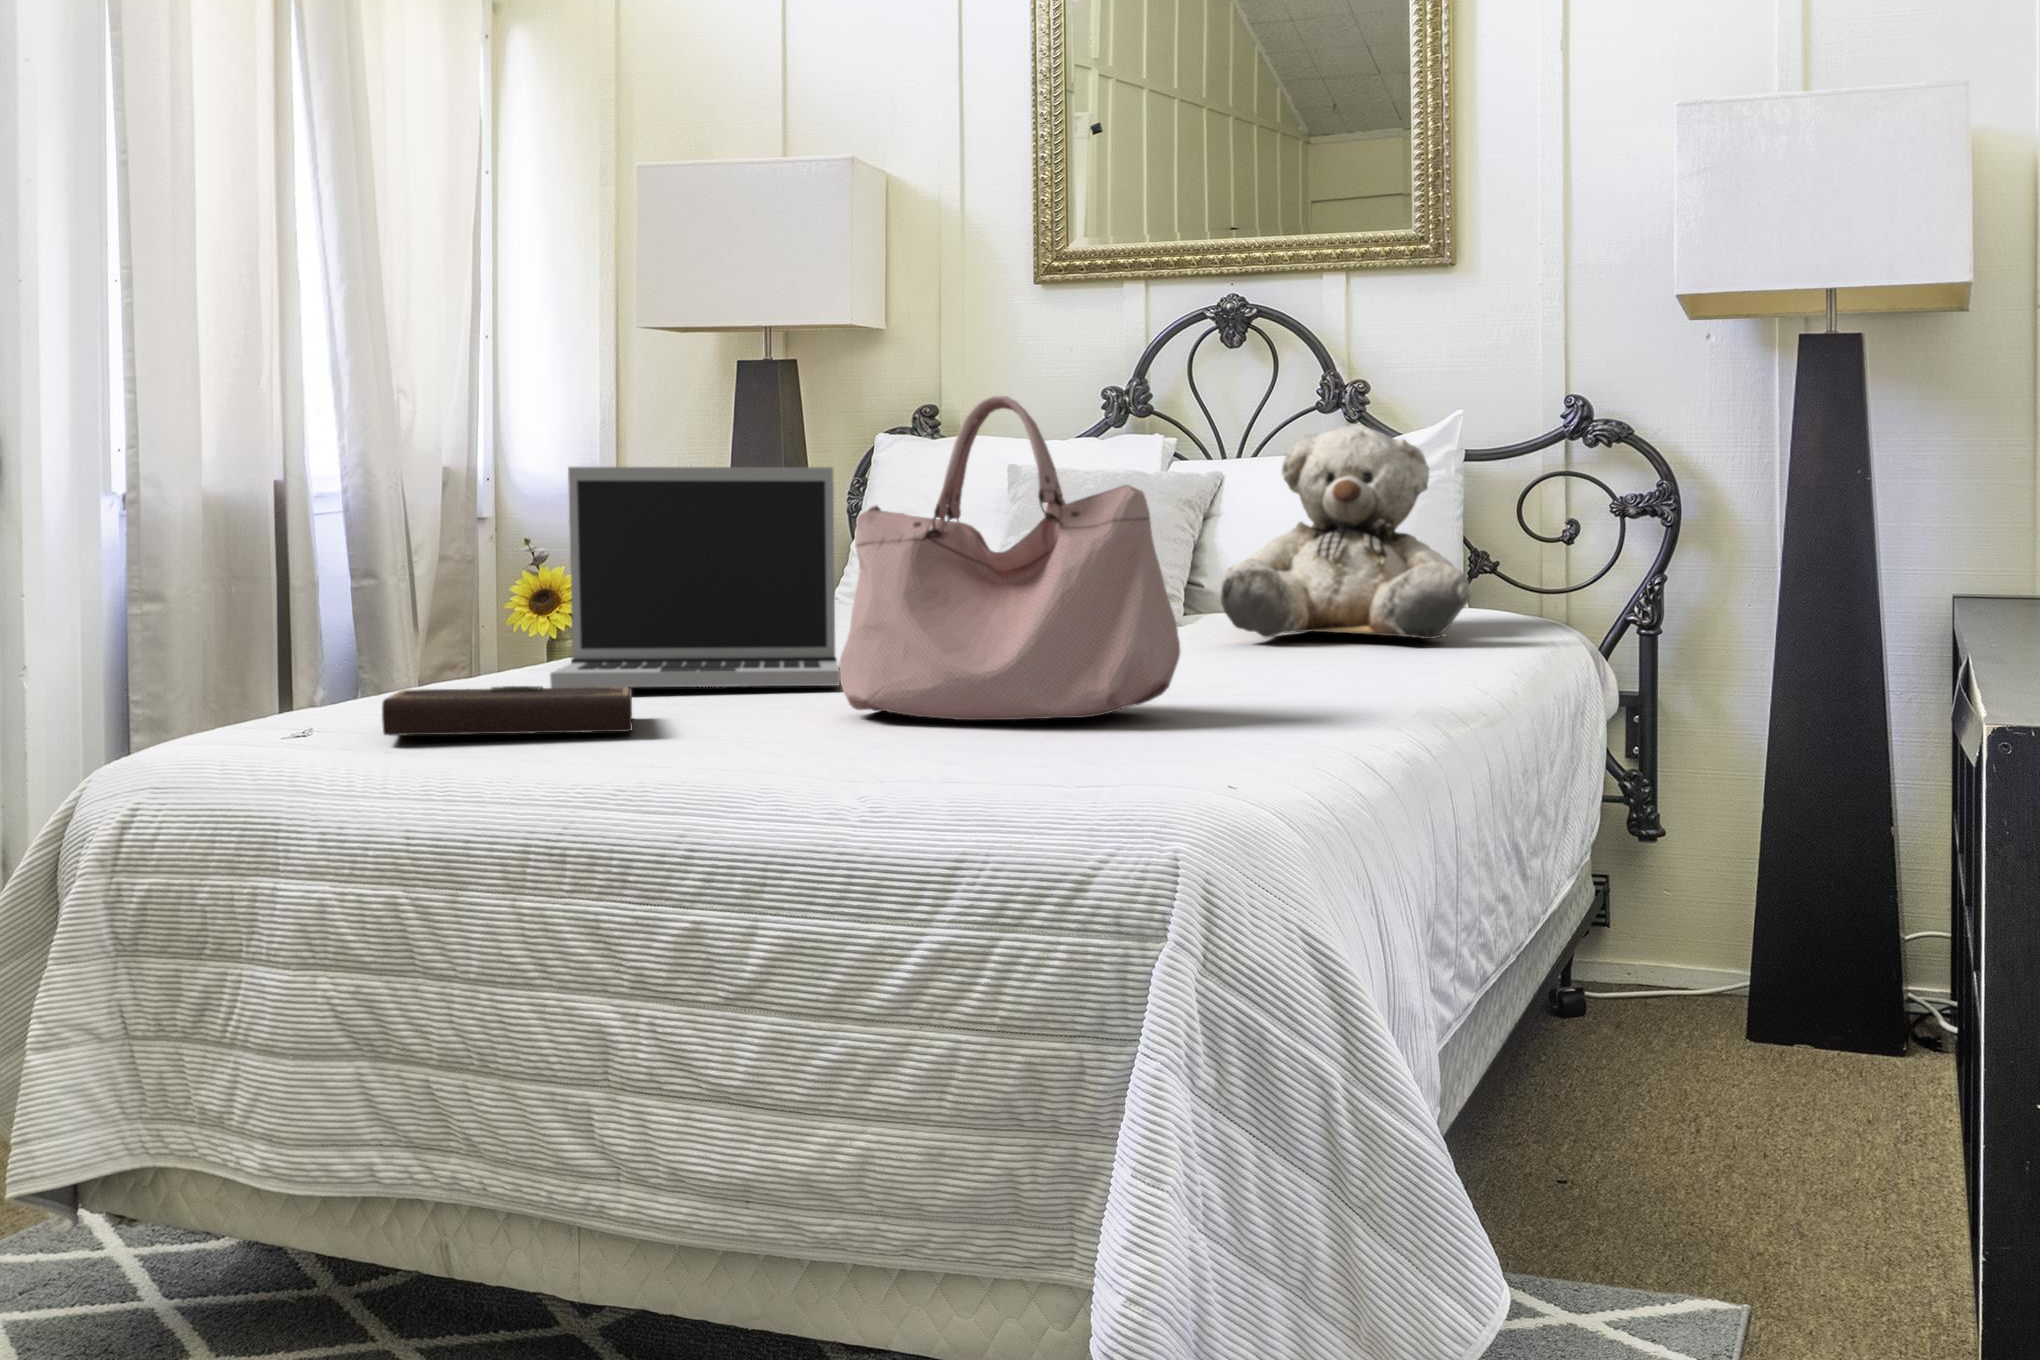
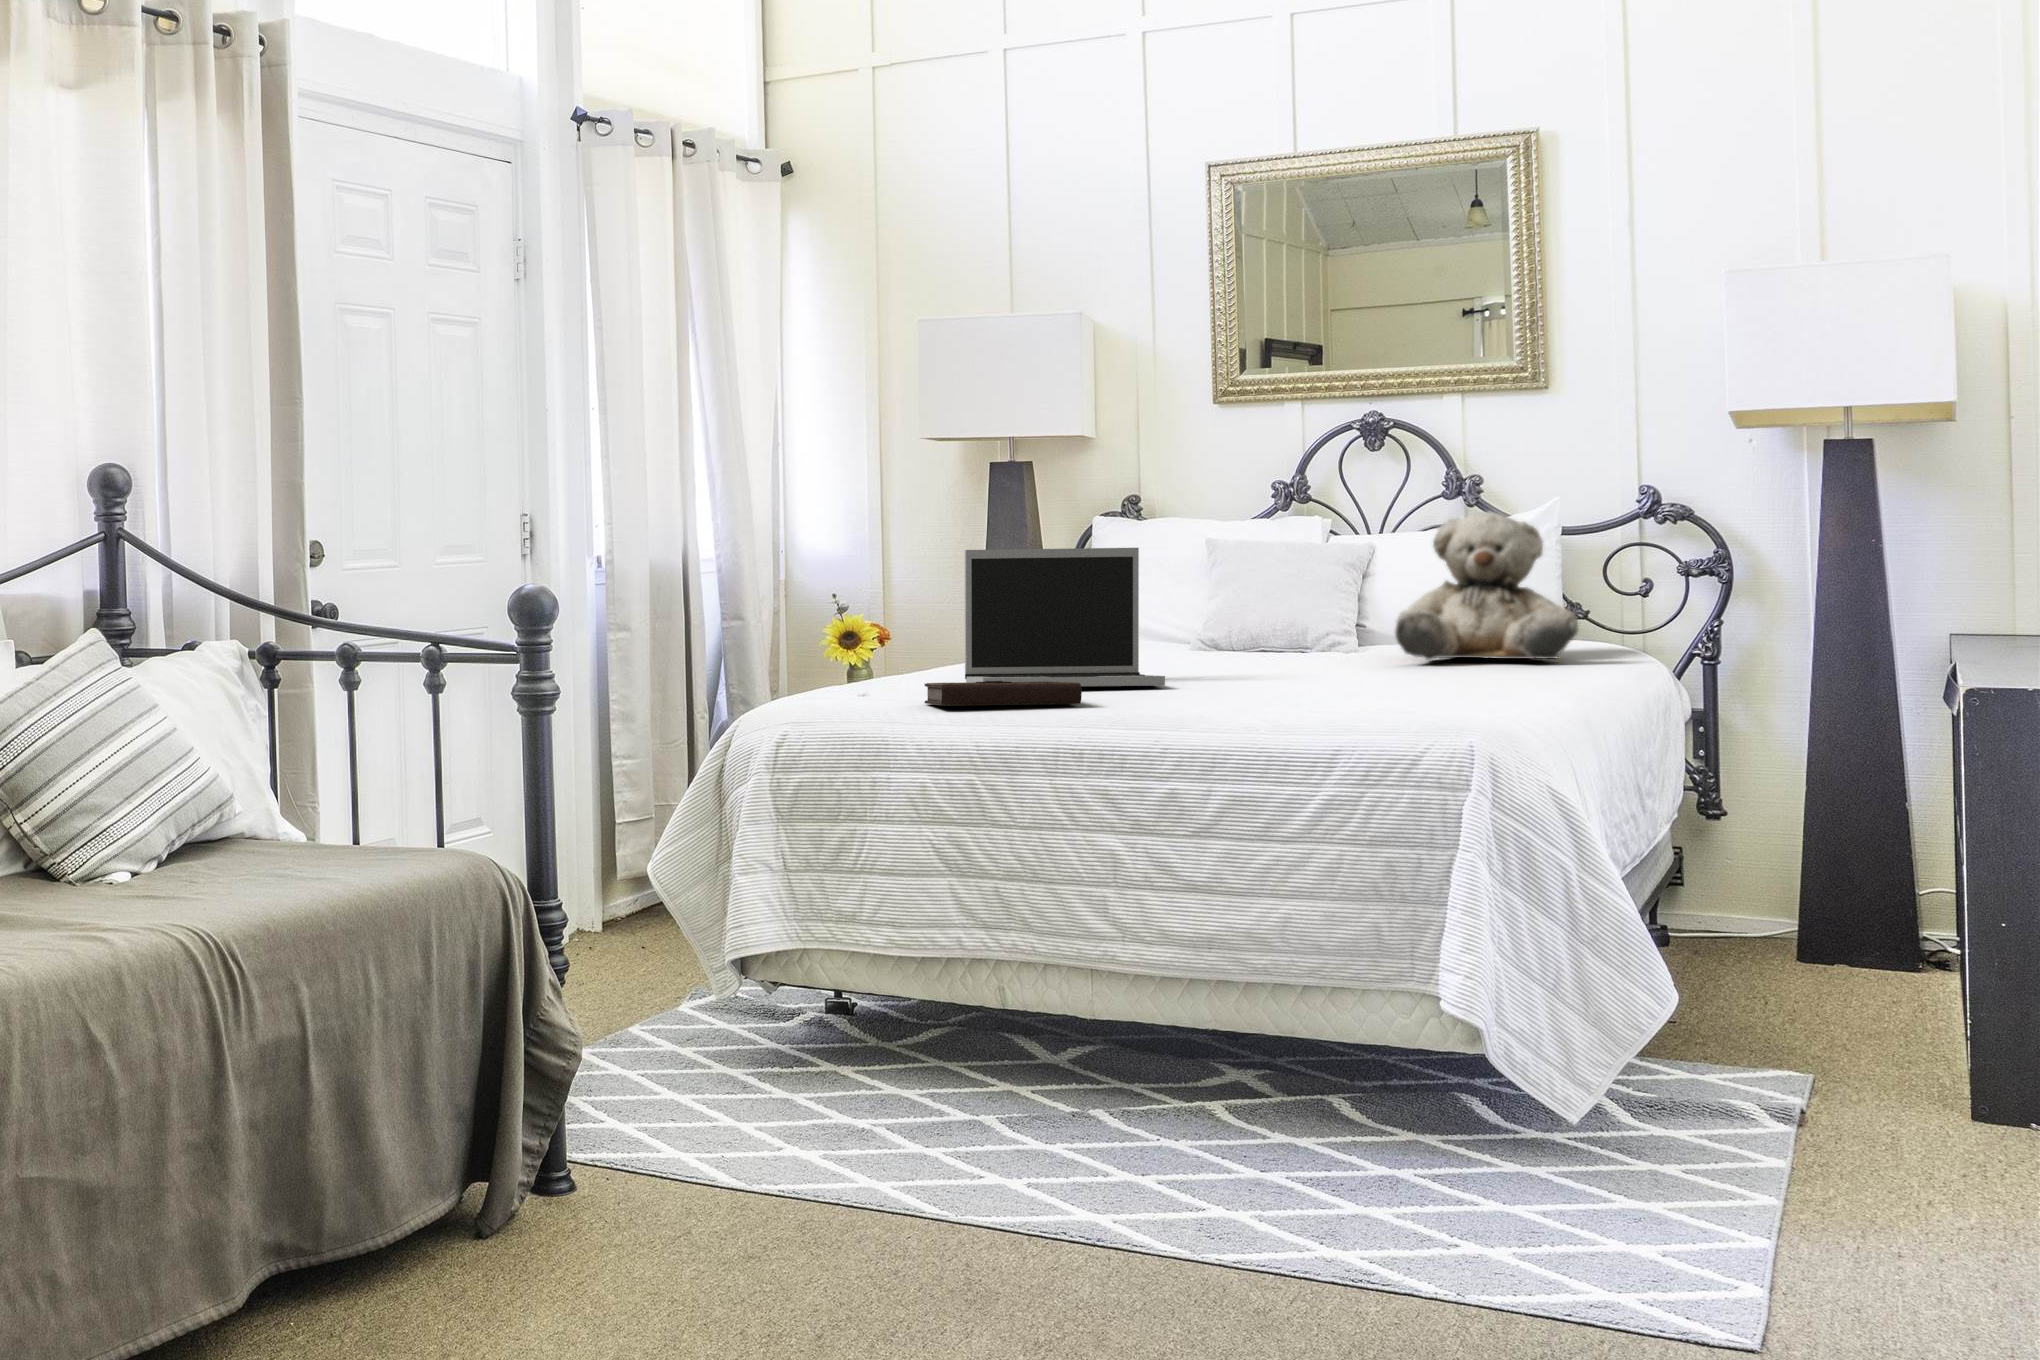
handbag: present [839,396,1180,720] -> none [1187,504,1410,697]

